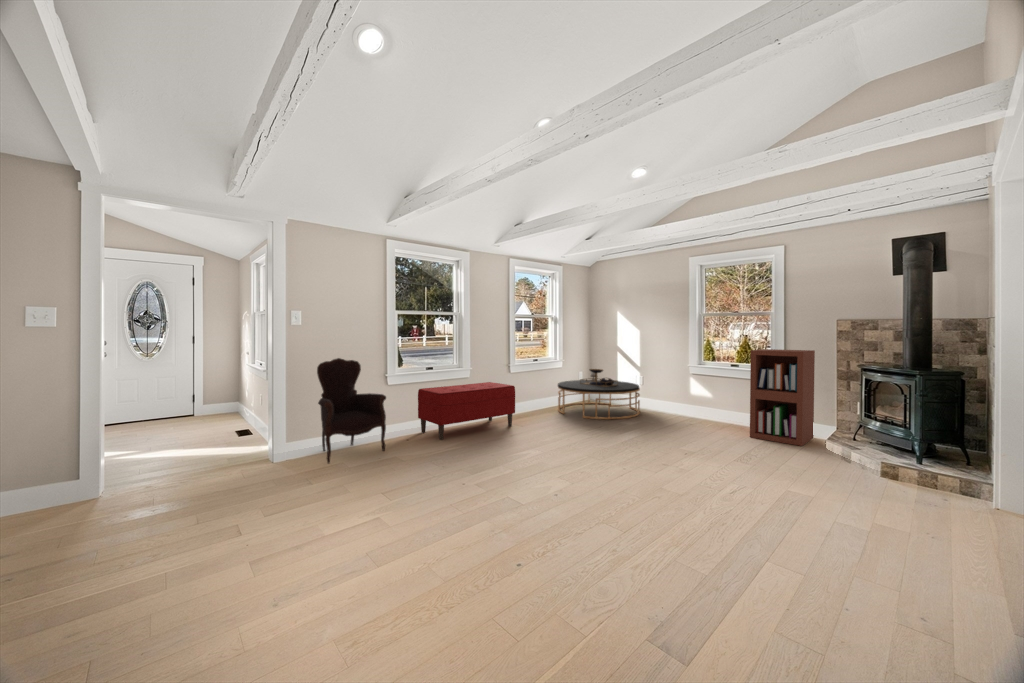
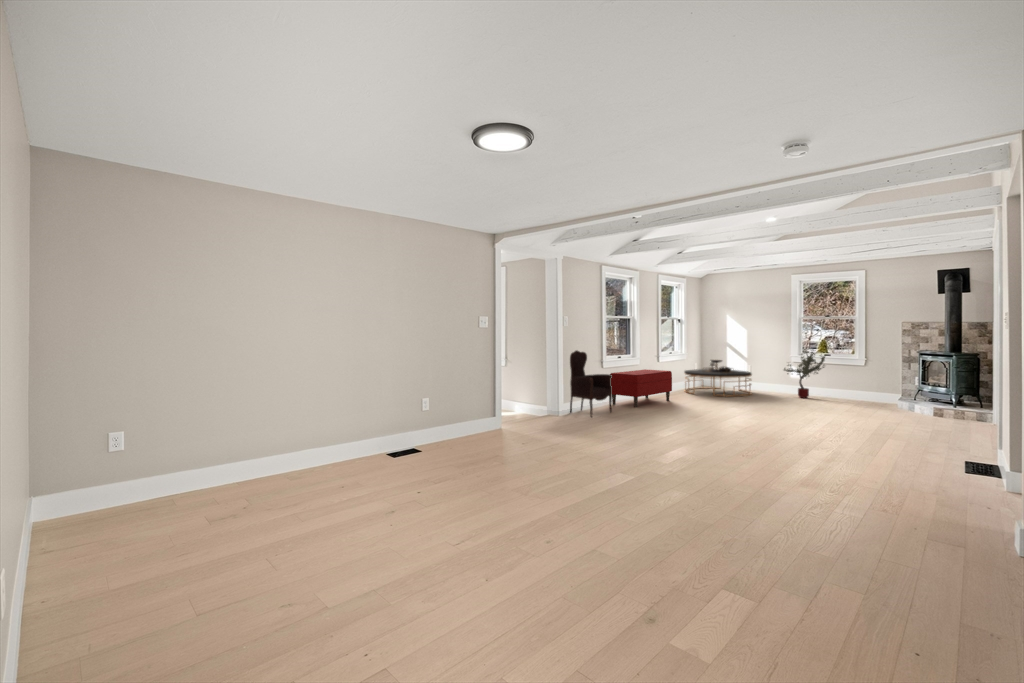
bookshelf: present [750,349,815,446] -> none [843,343,887,406]
potted tree: none [677,356,730,425] -> present [784,349,825,398]

